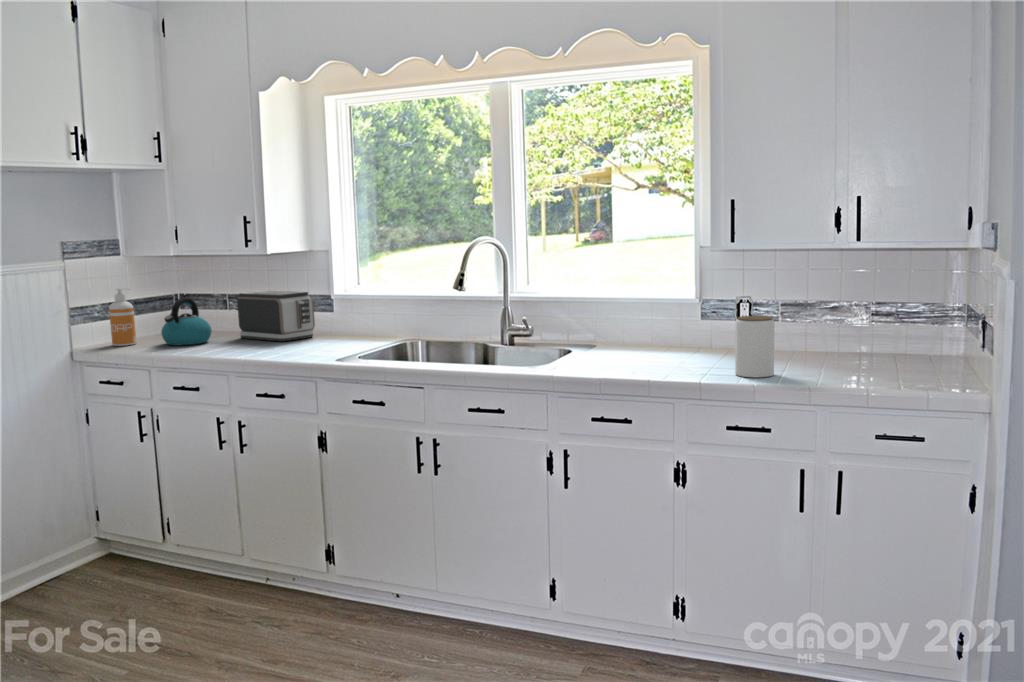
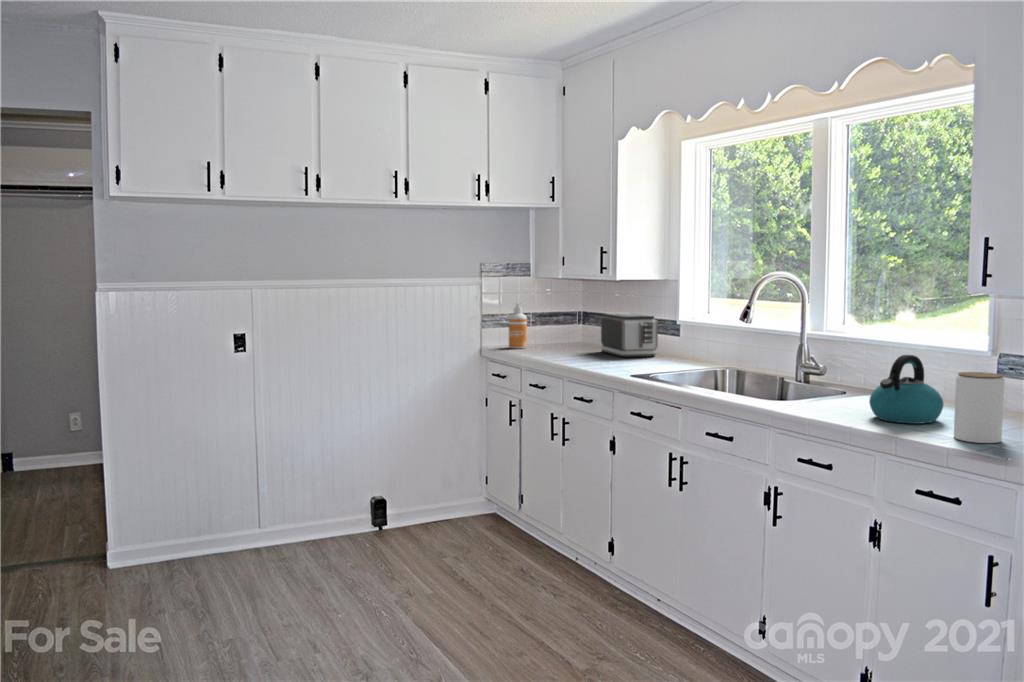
kettle: present [161,298,211,345] -> present [869,355,944,424]

